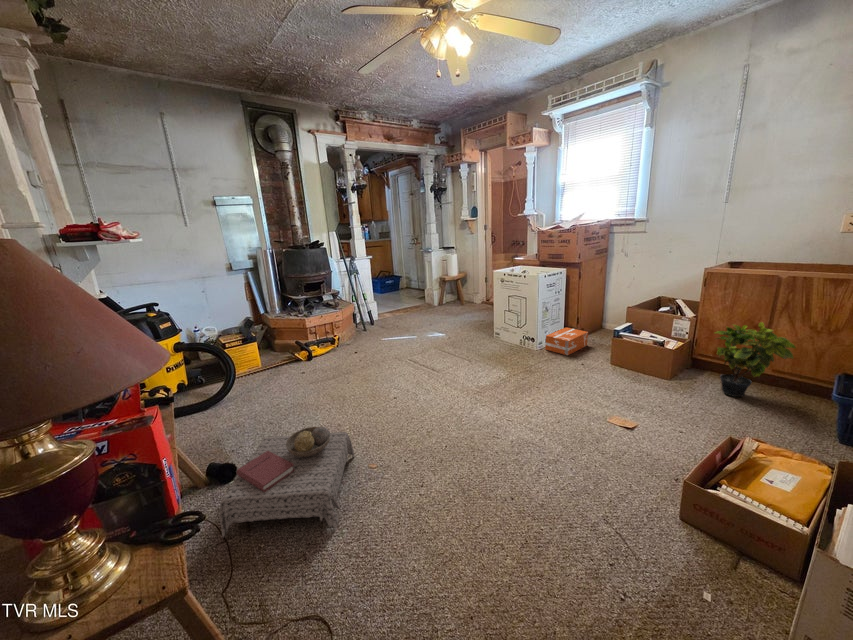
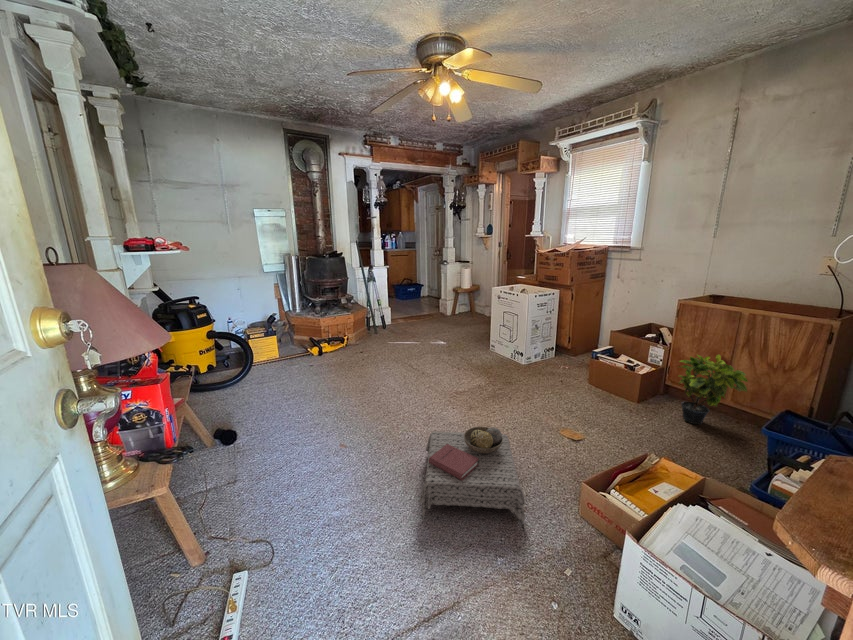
cardboard box: present [545,327,588,355] -> none [533,346,576,372]
ottoman: present [220,427,355,537] -> present [419,427,525,522]

